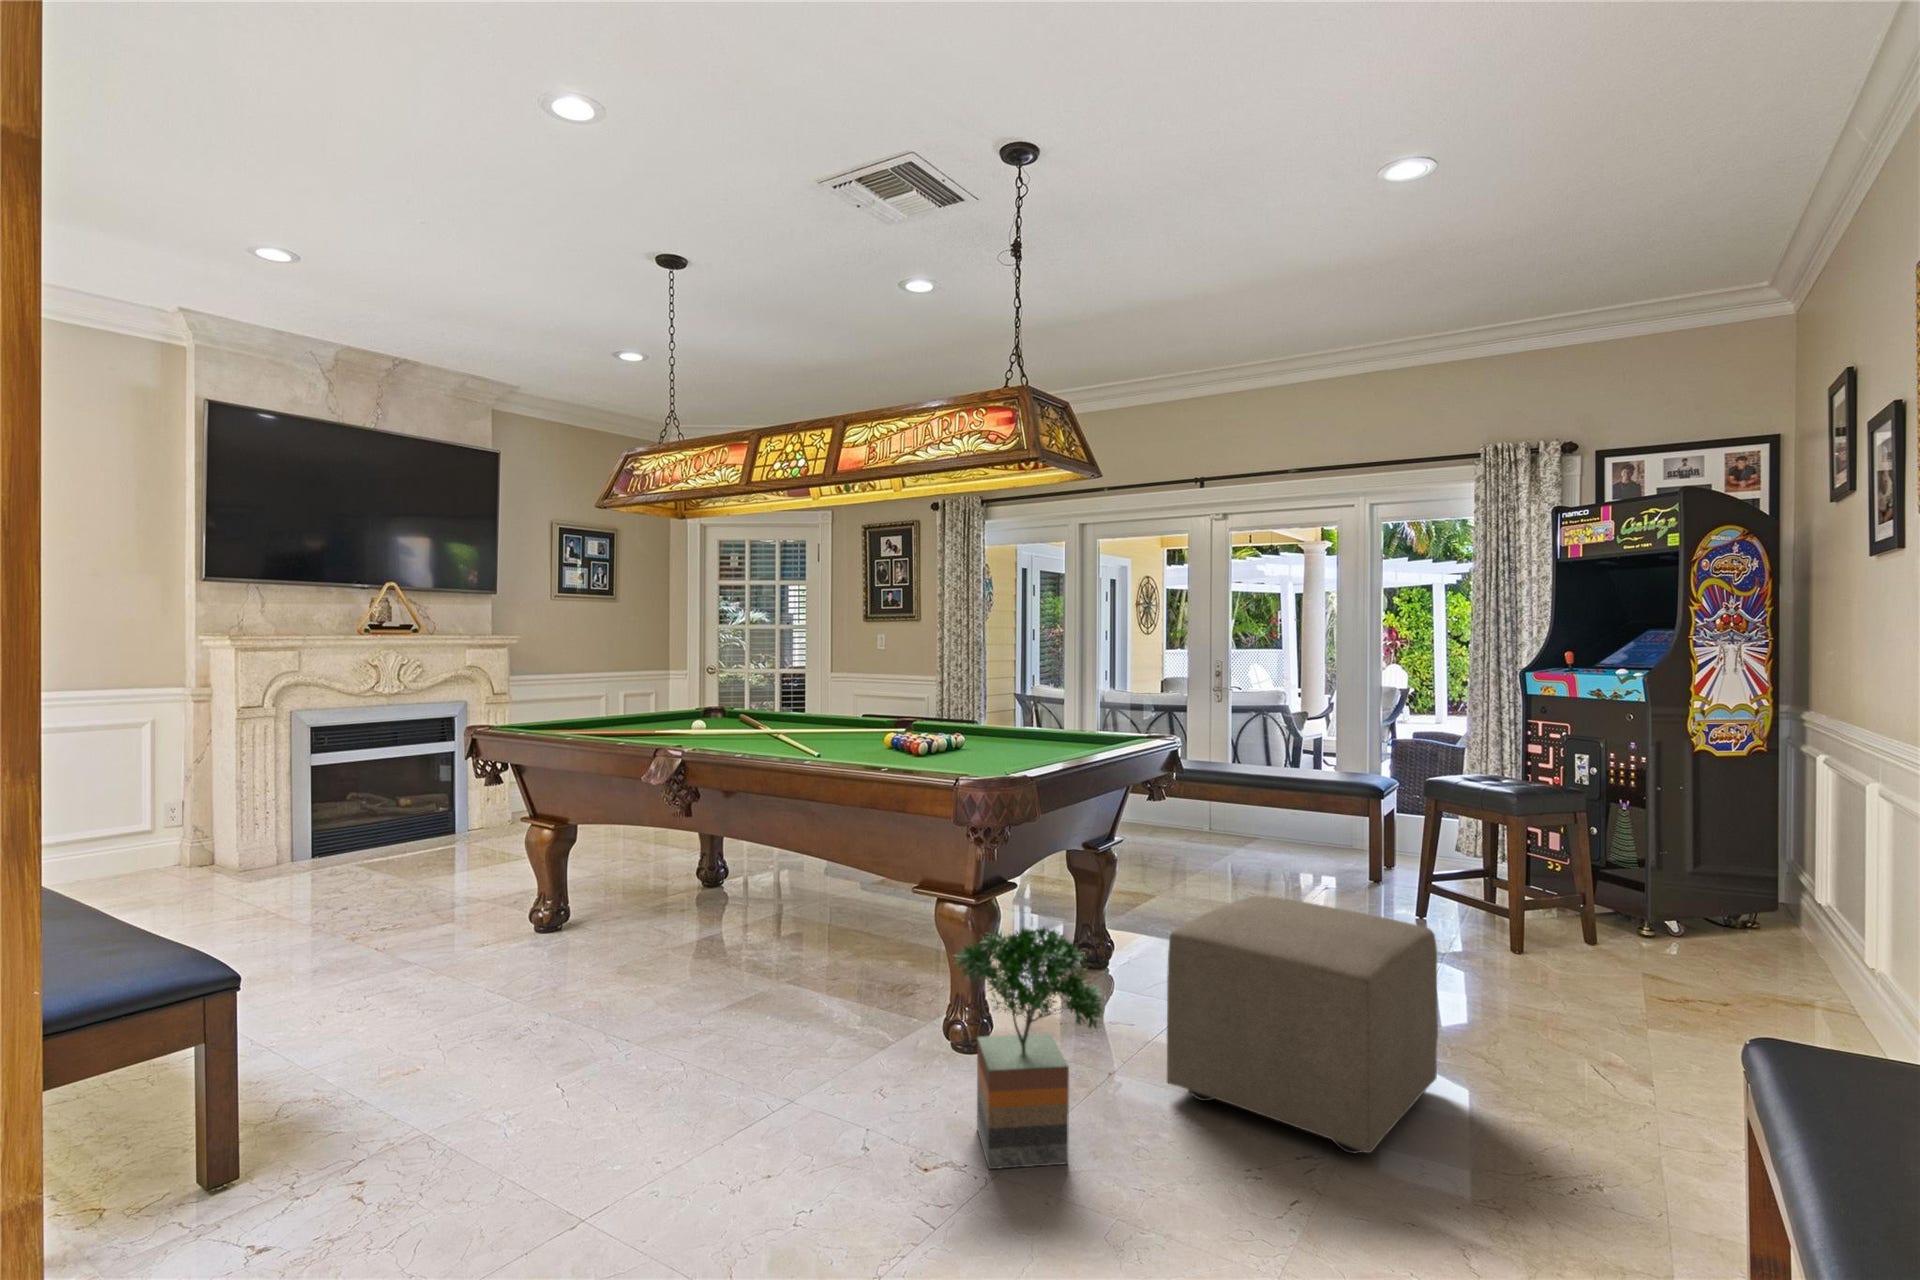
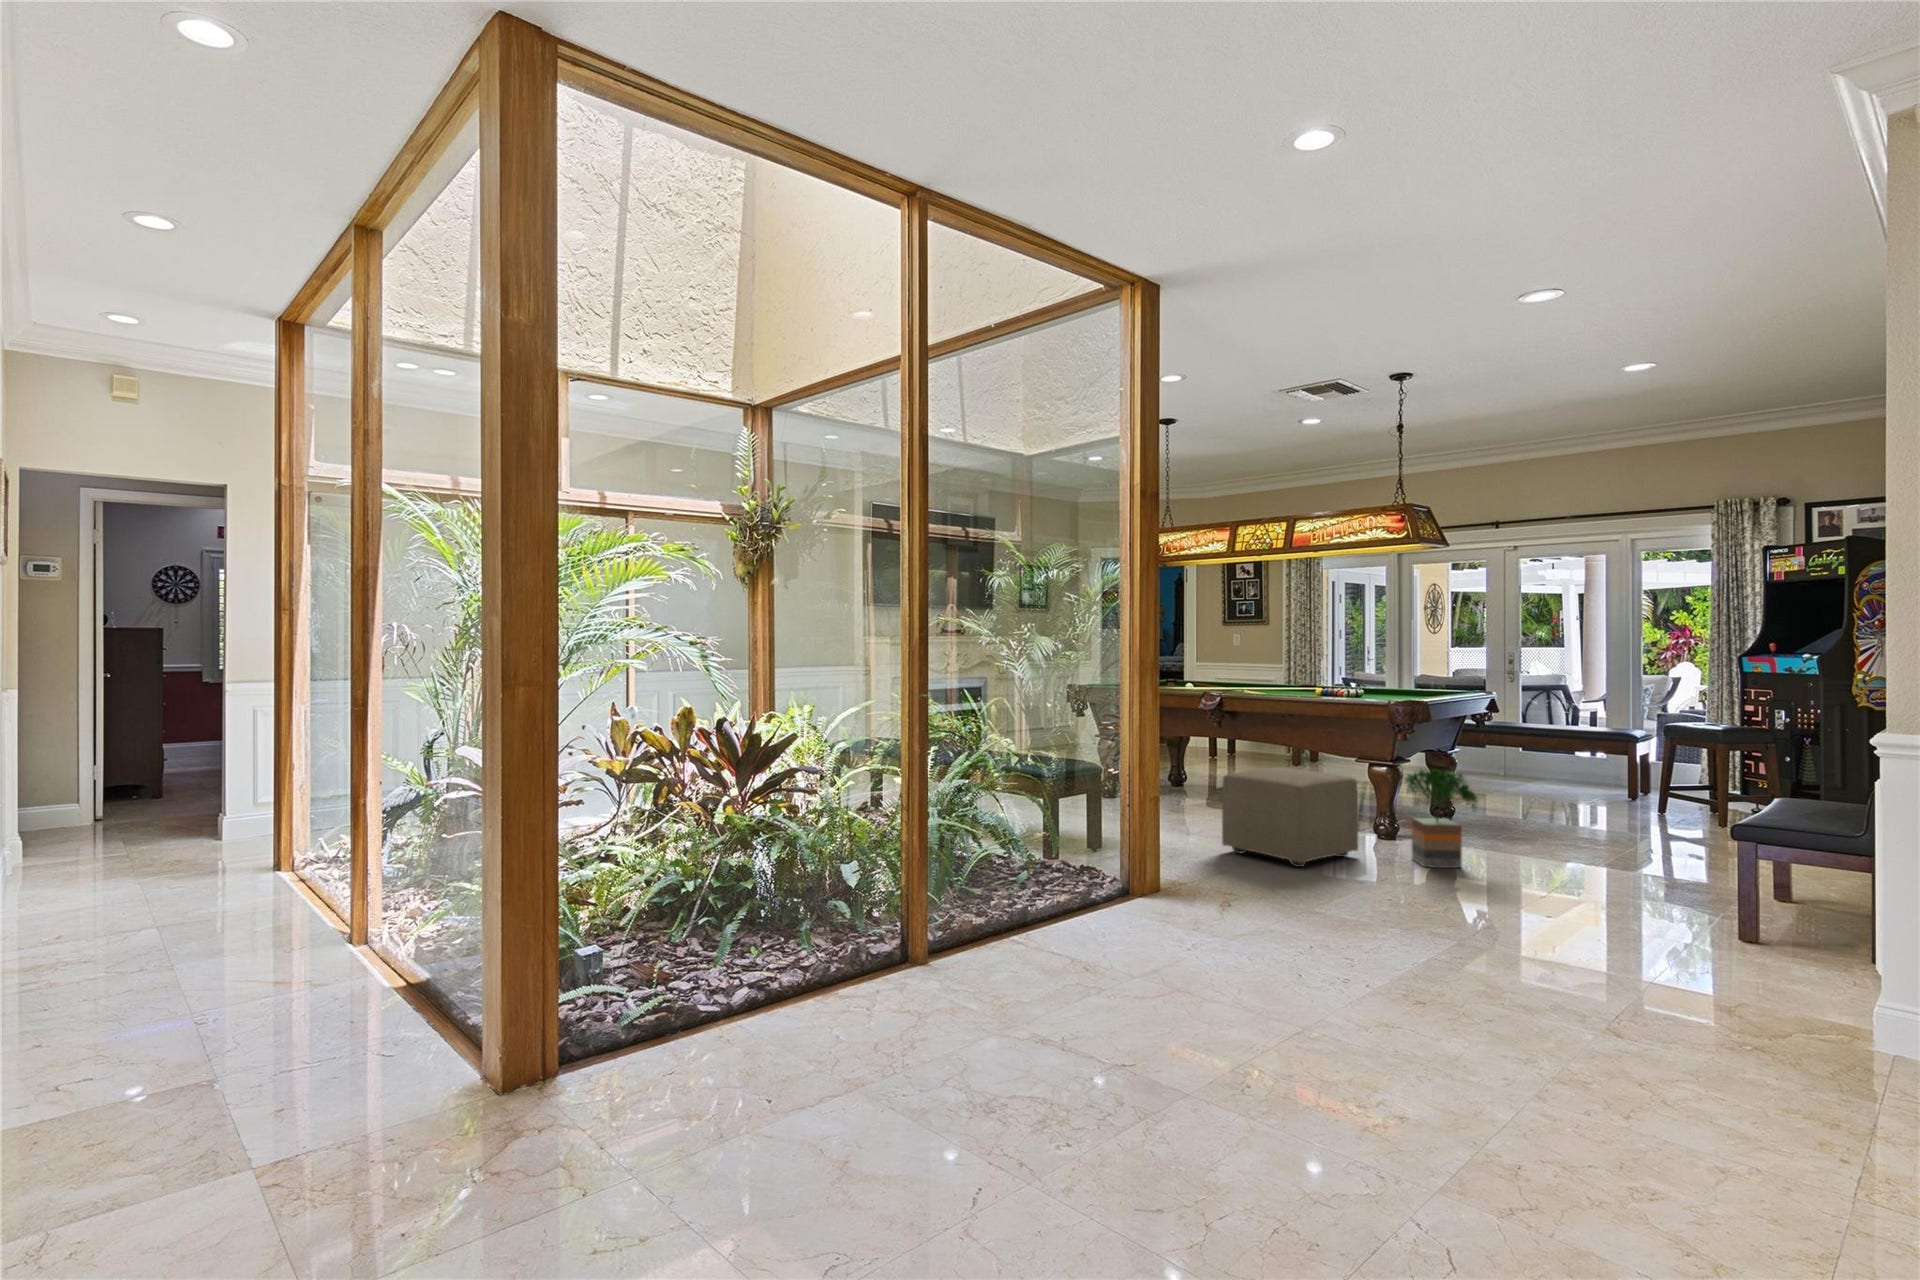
ottoman: present [1167,895,1438,1154] -> present [1222,768,1359,867]

